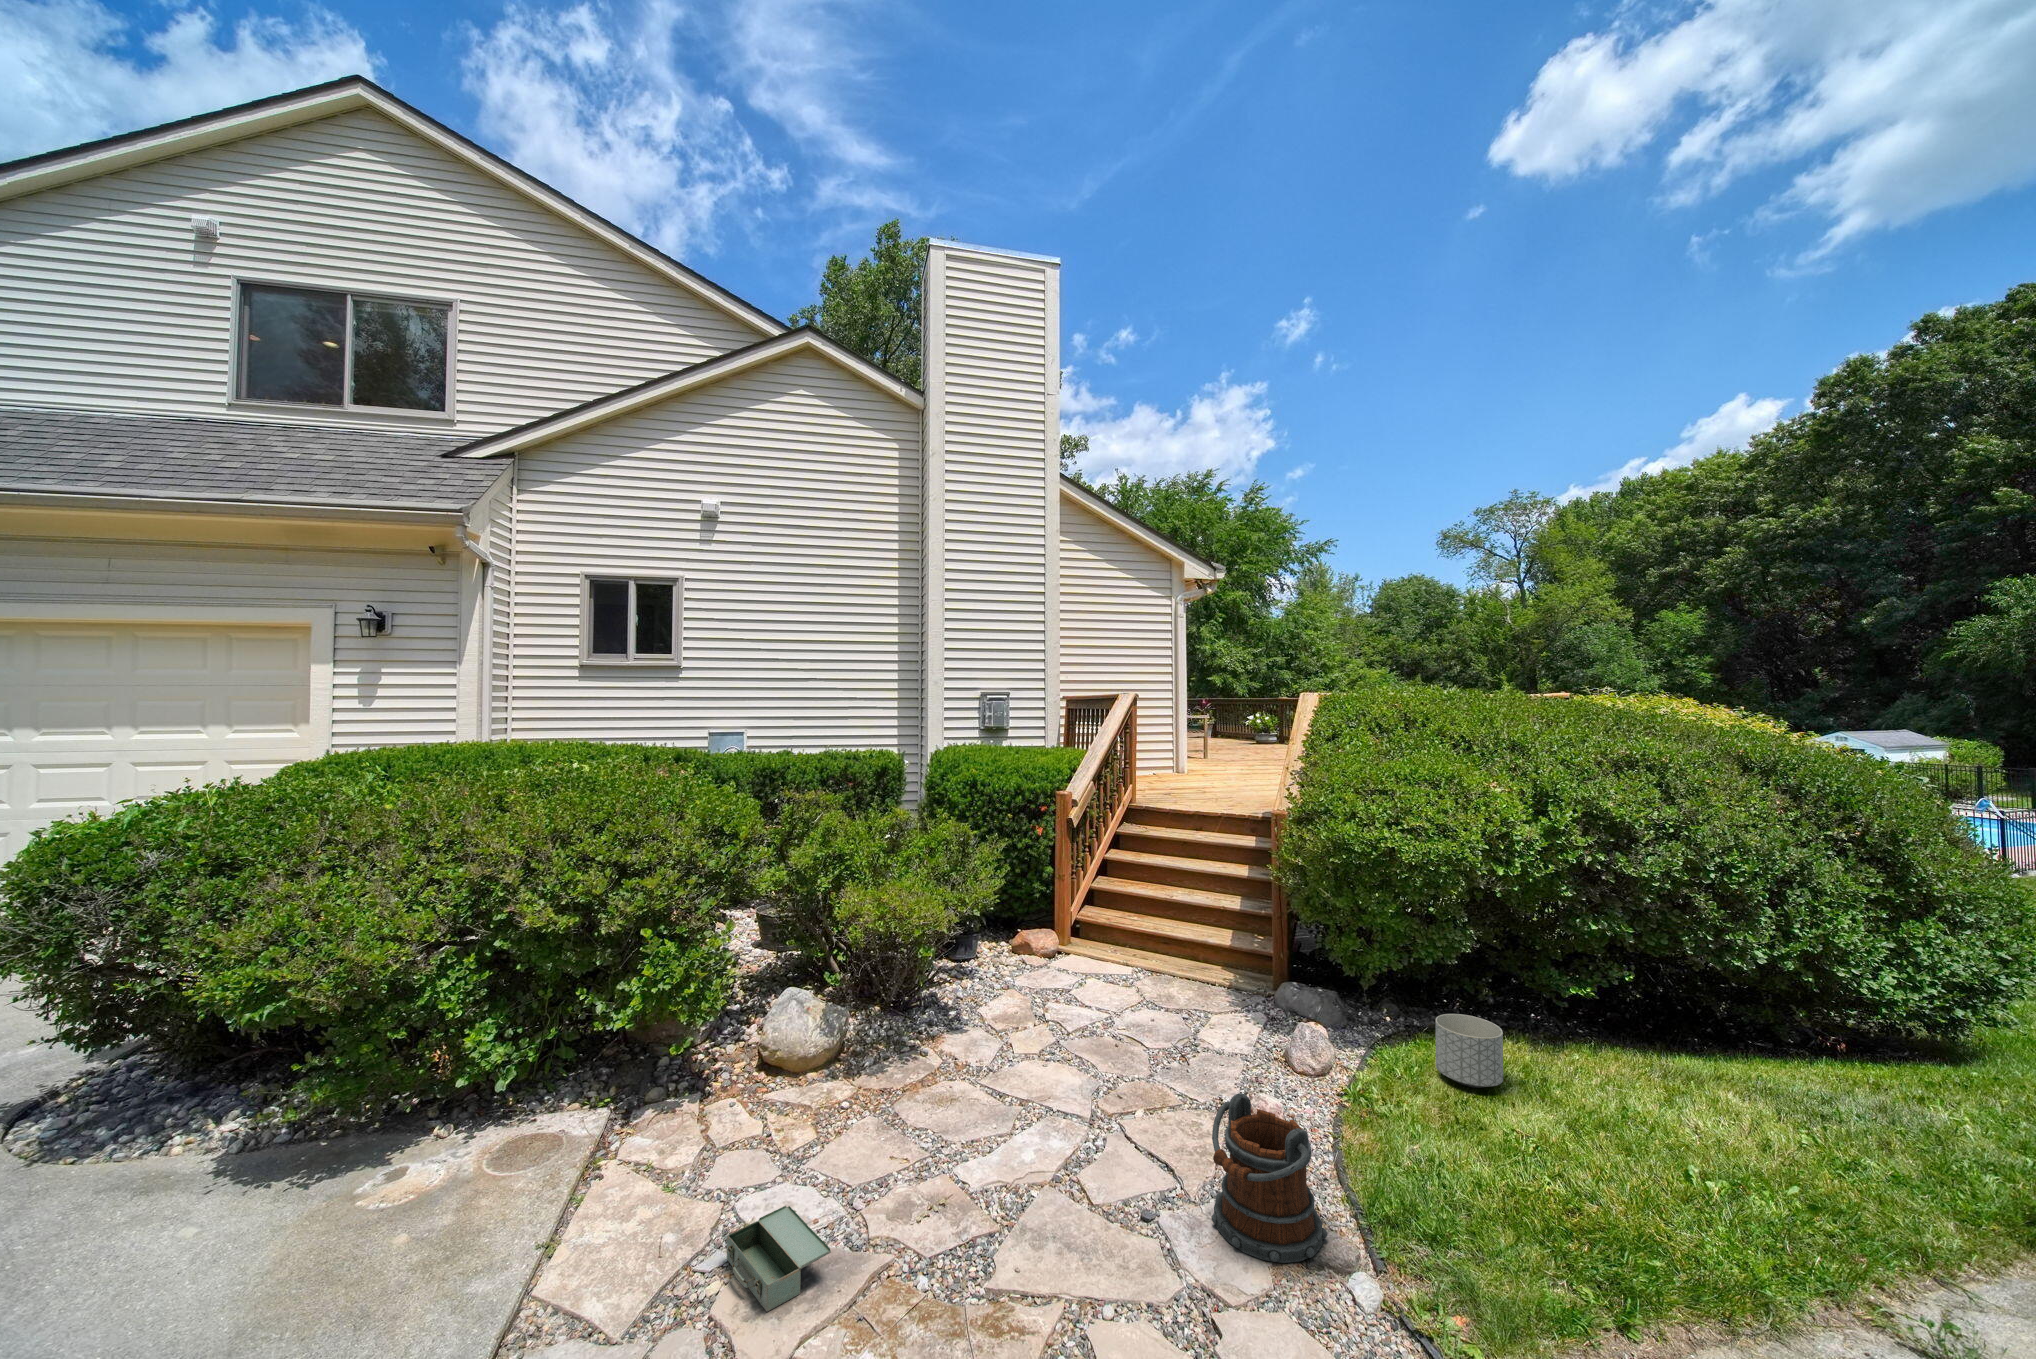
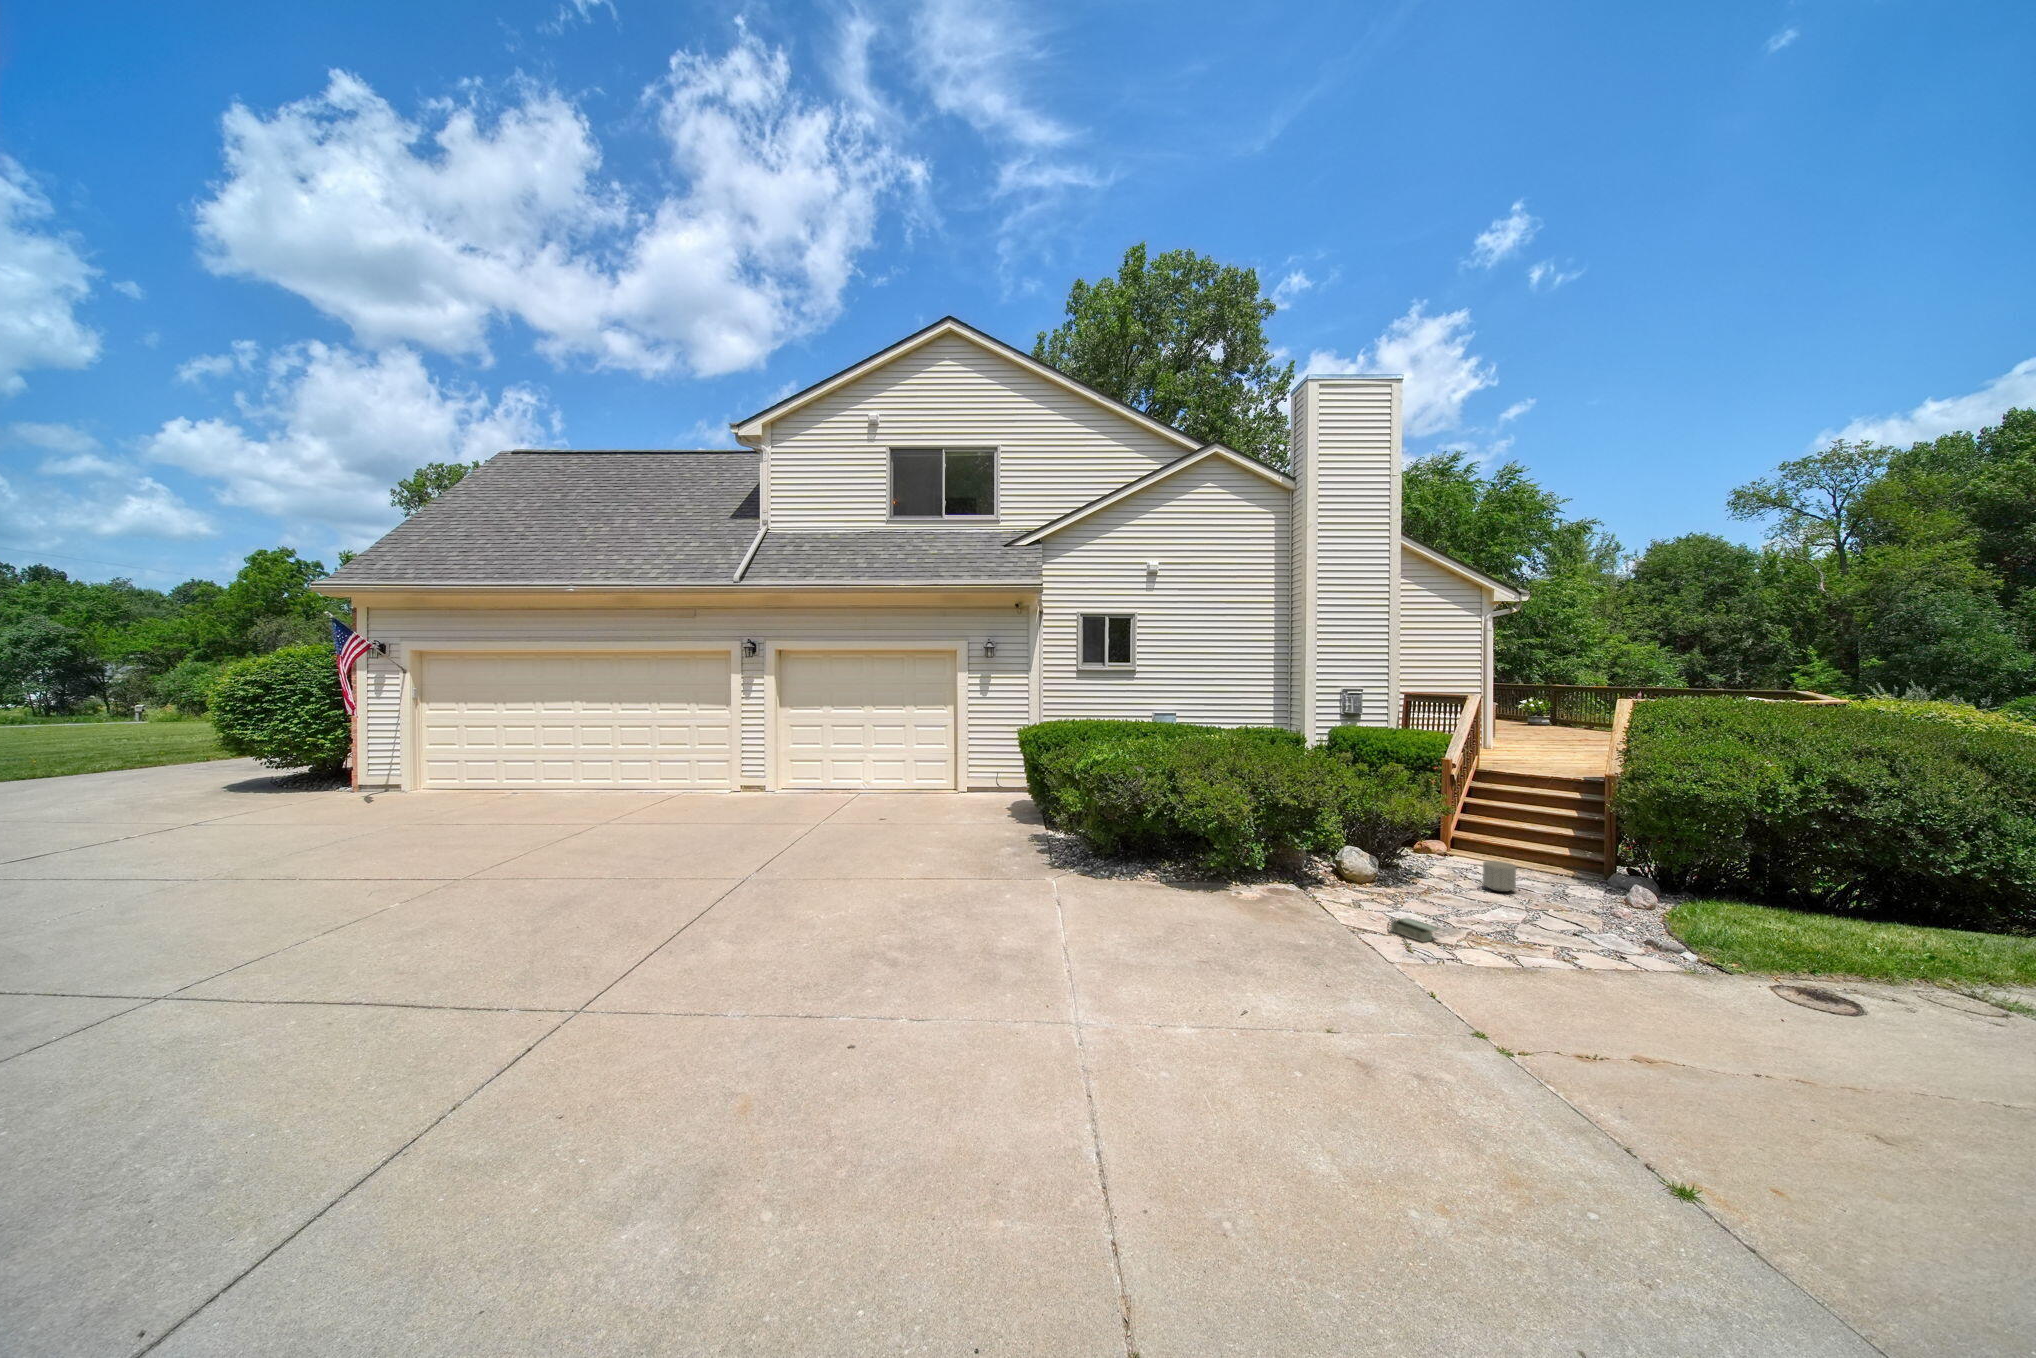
planter: present [1436,1014,1503,1088] -> present [1483,861,1516,892]
bucket: present [1212,1093,1327,1263] -> none [1604,892,1665,955]

